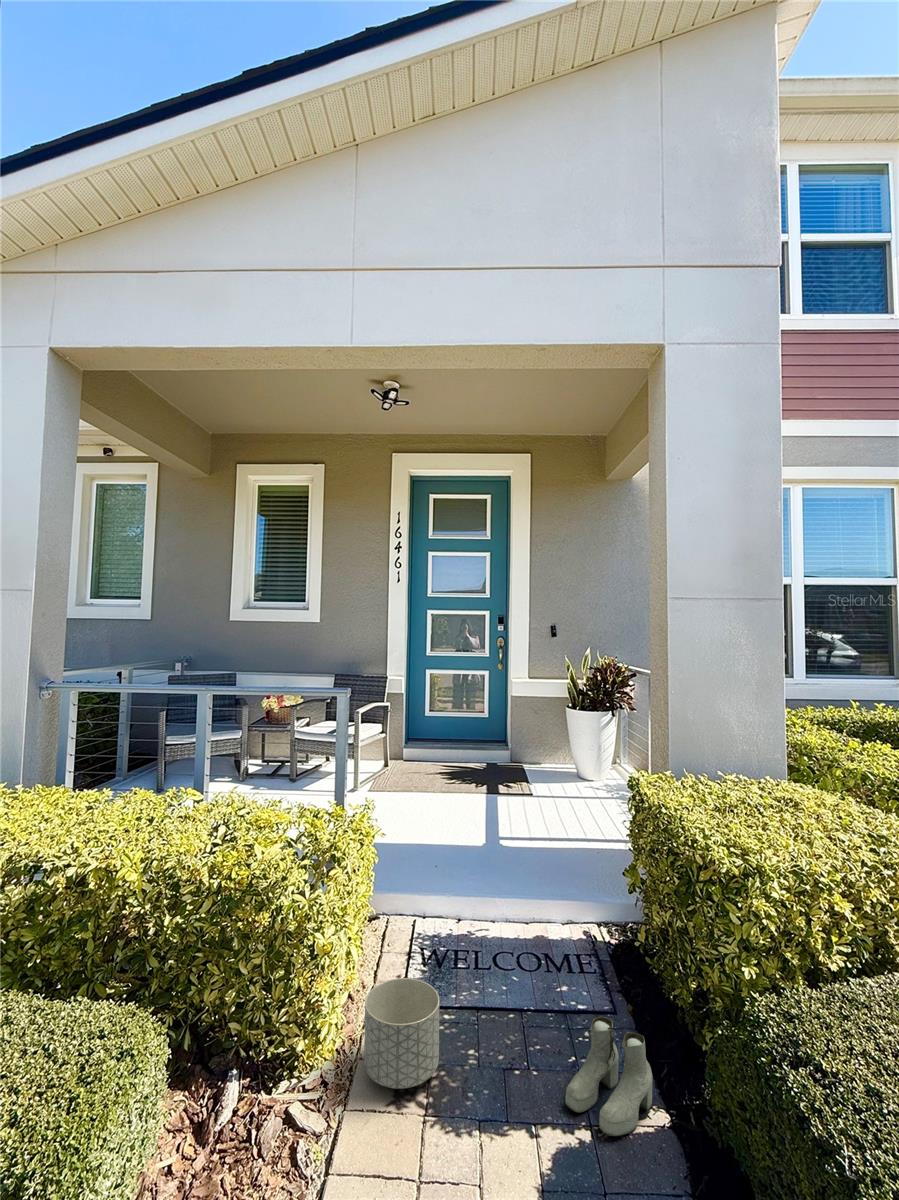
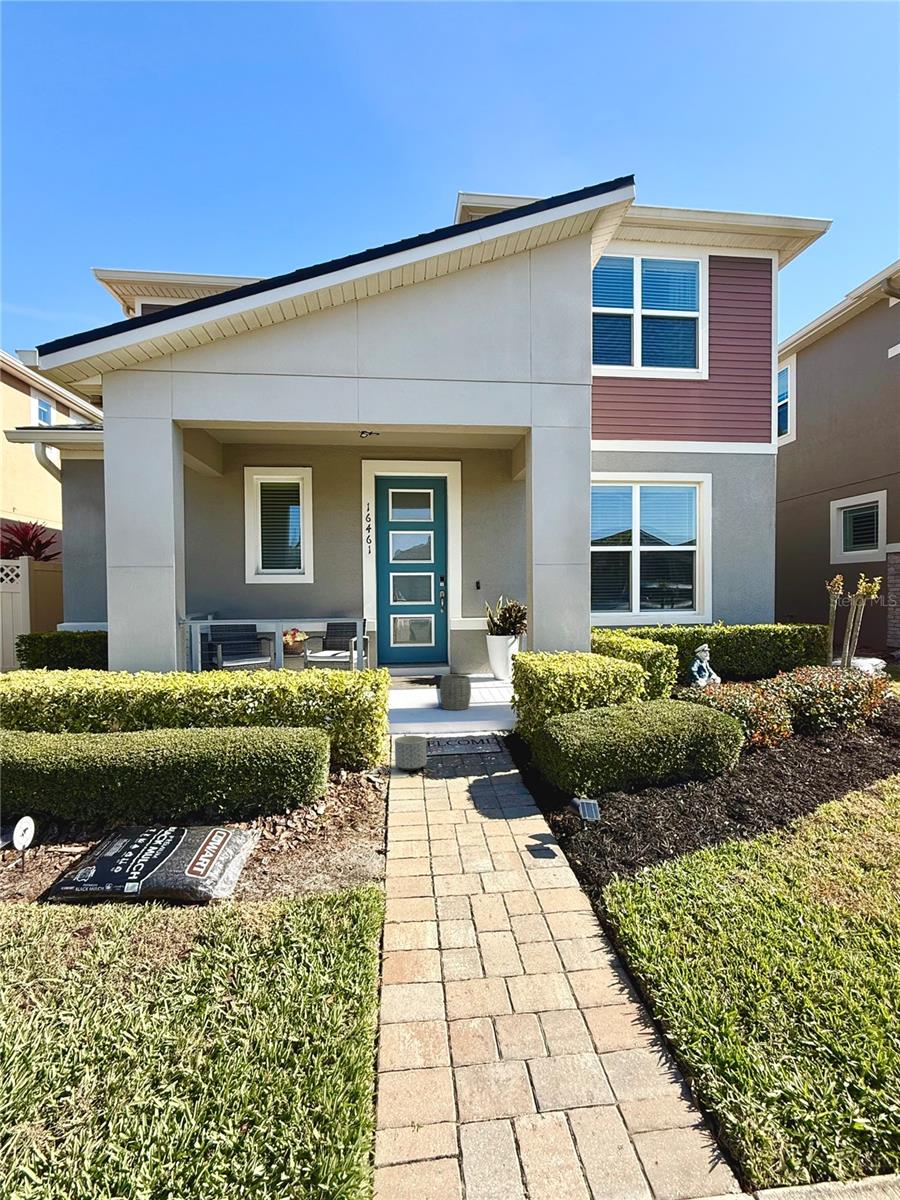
woven basket: none [488,787,543,858] -> present [440,675,471,710]
boots: present [565,1017,652,1136] -> none [478,741,512,774]

